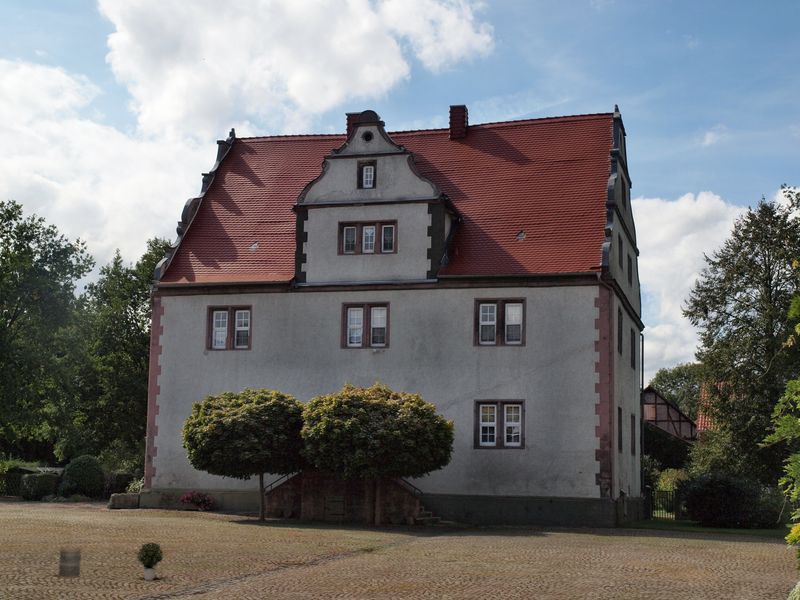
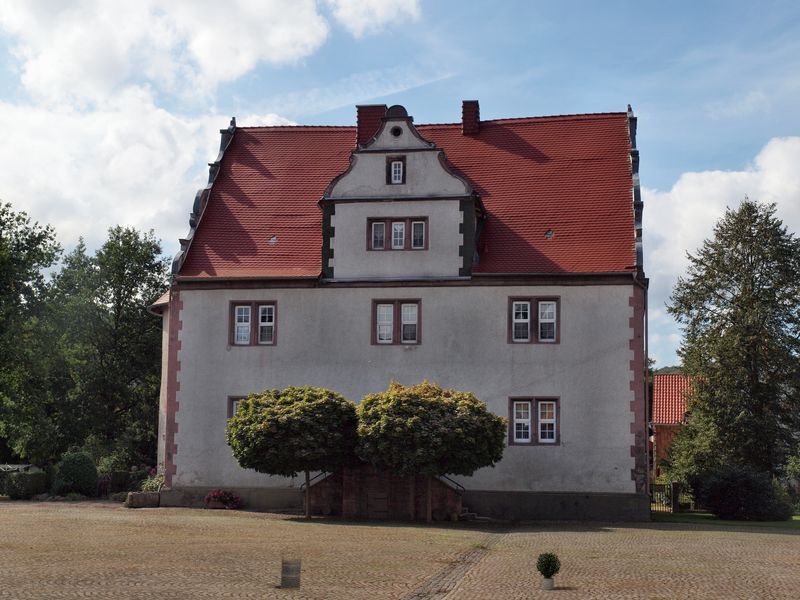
potted plant: present [137,543,163,580] -> present [536,553,561,590]

